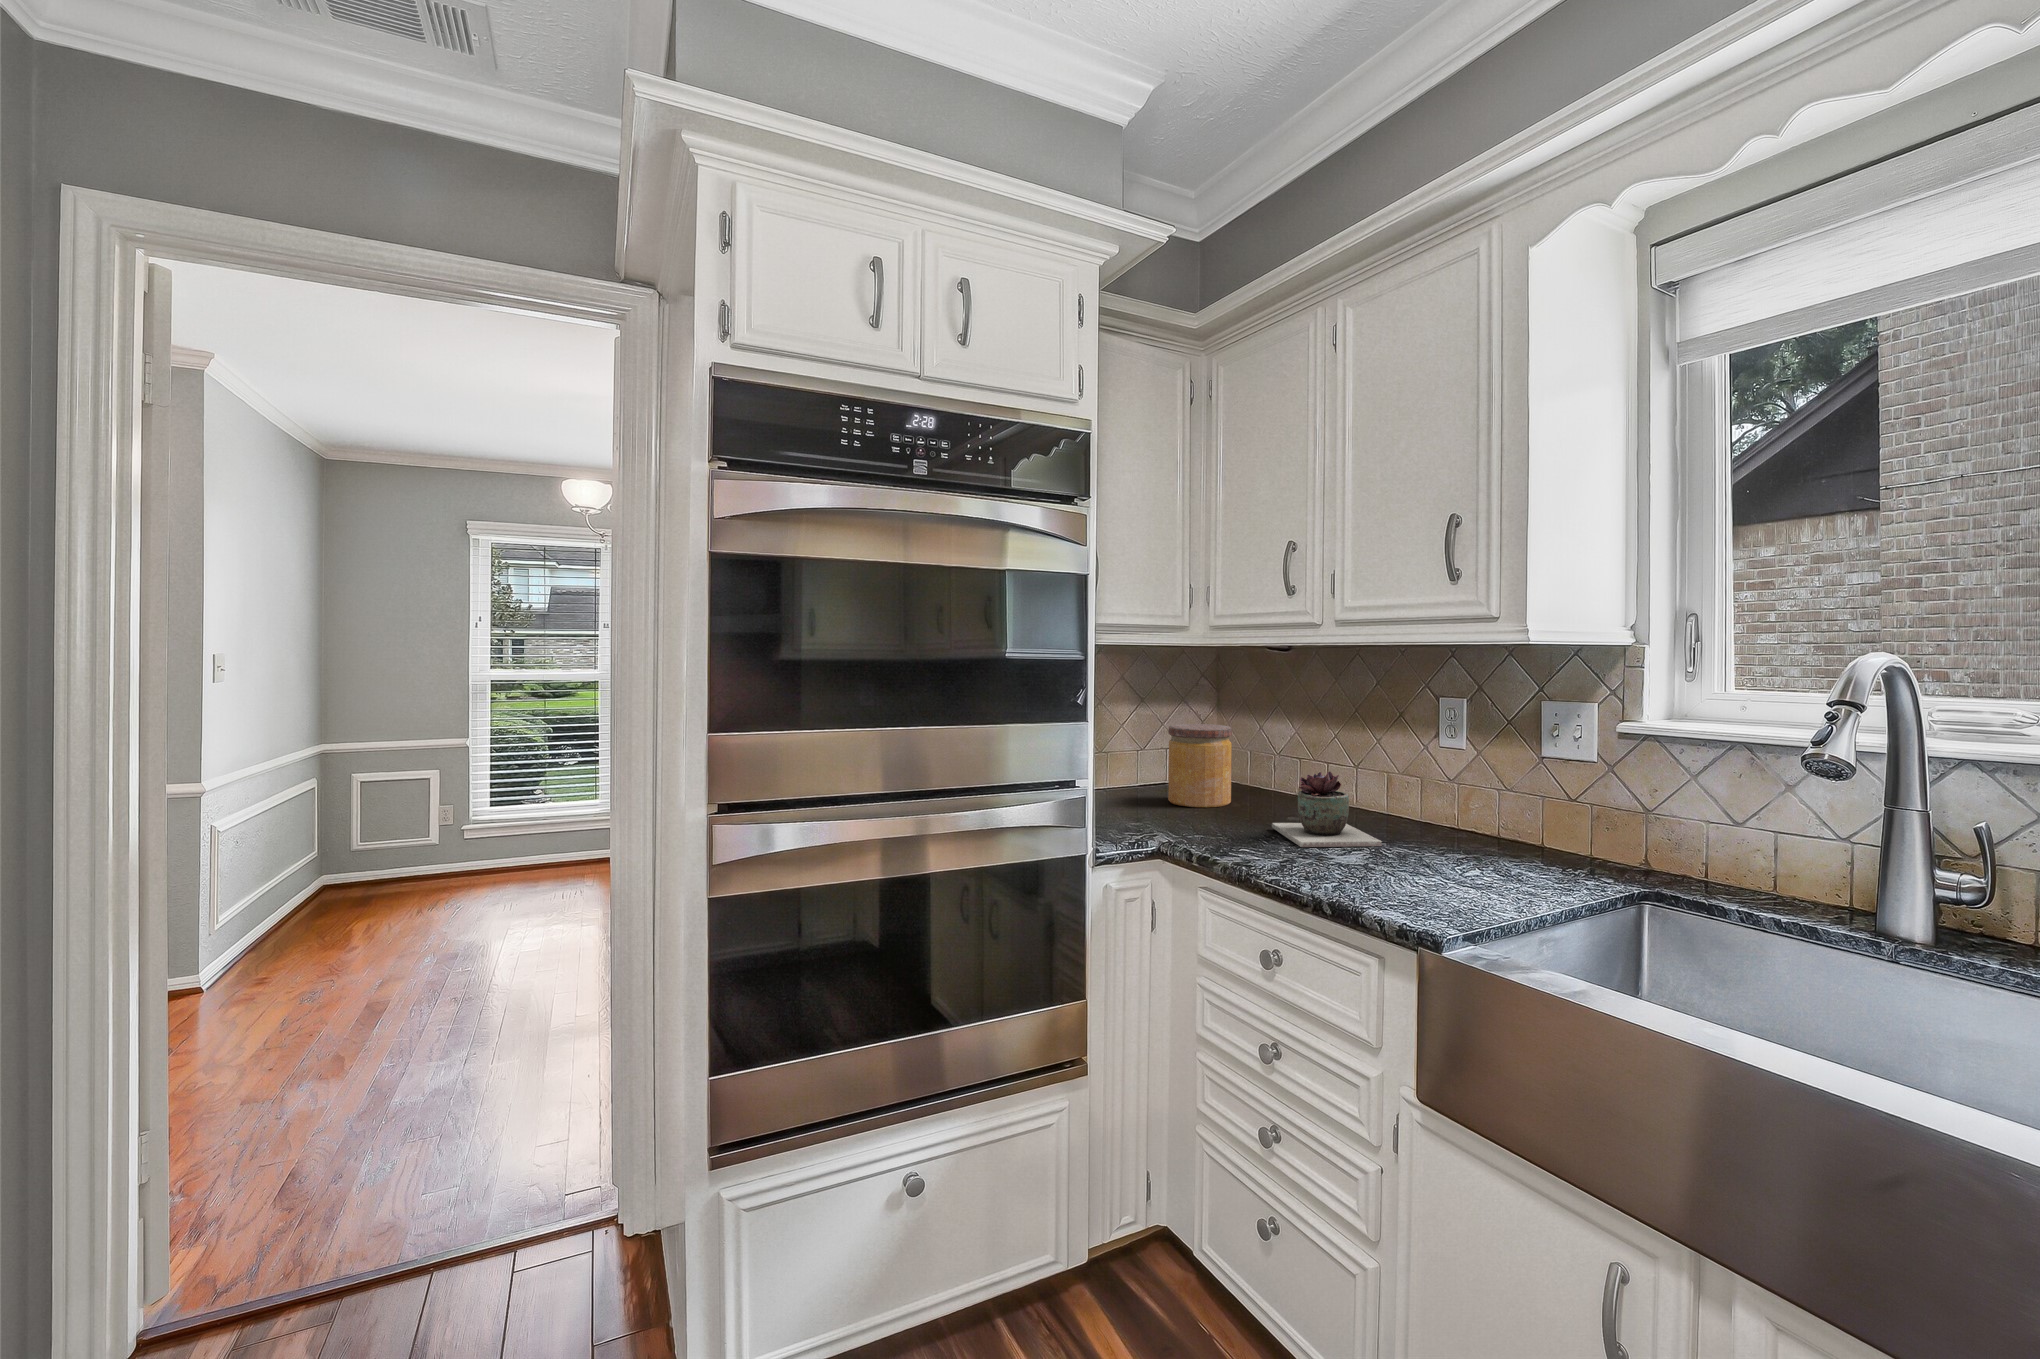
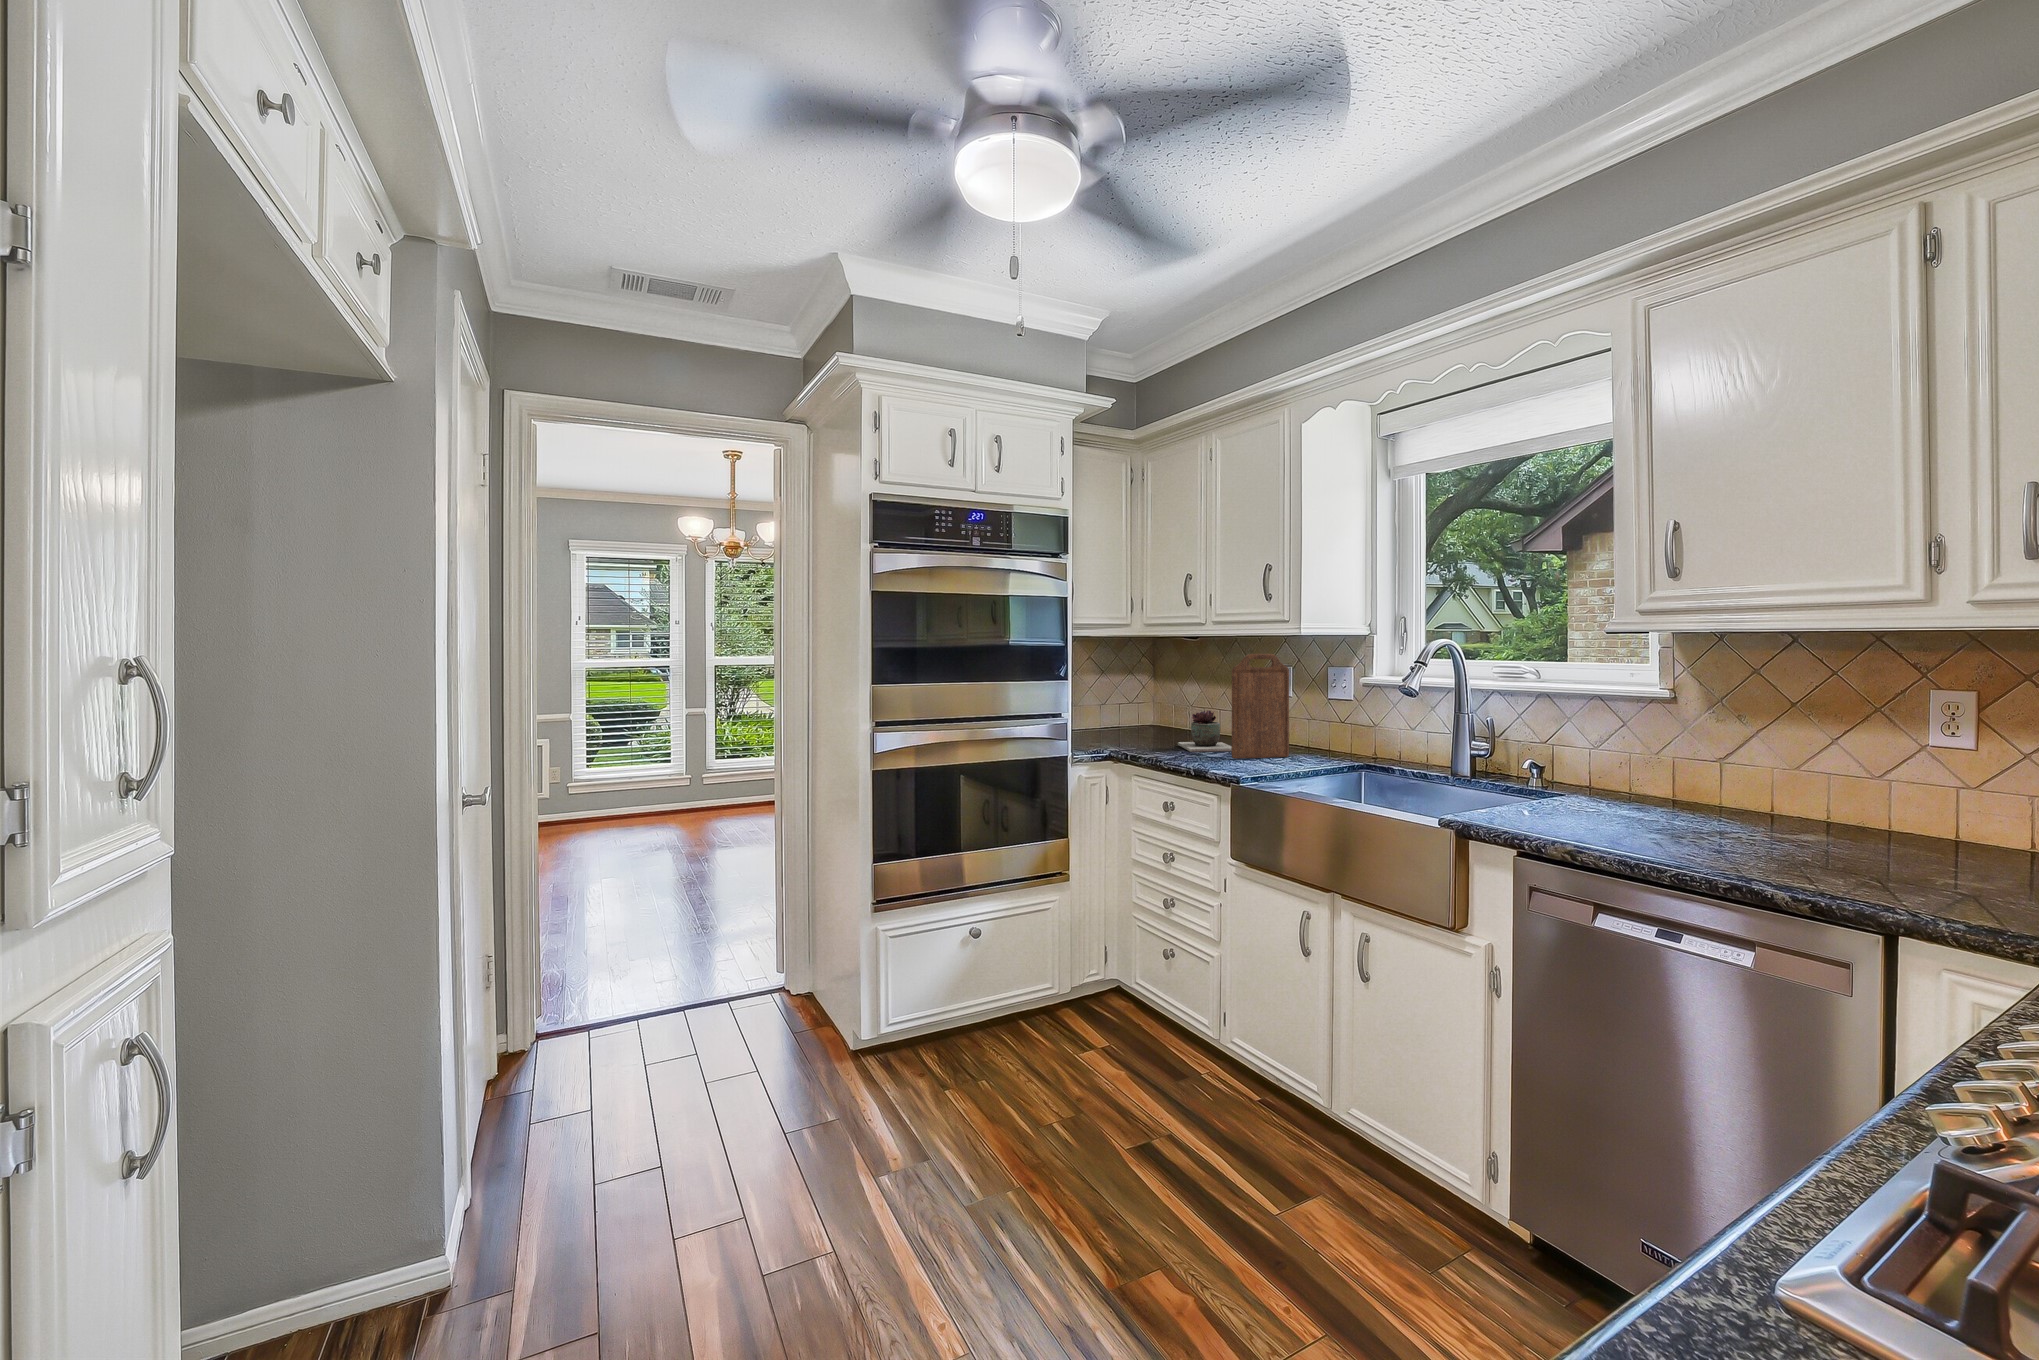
cutting board: none [1387,677,1492,871] -> present [1232,654,1289,758]
jar: present [1168,724,1232,807] -> none [1119,687,1158,738]

